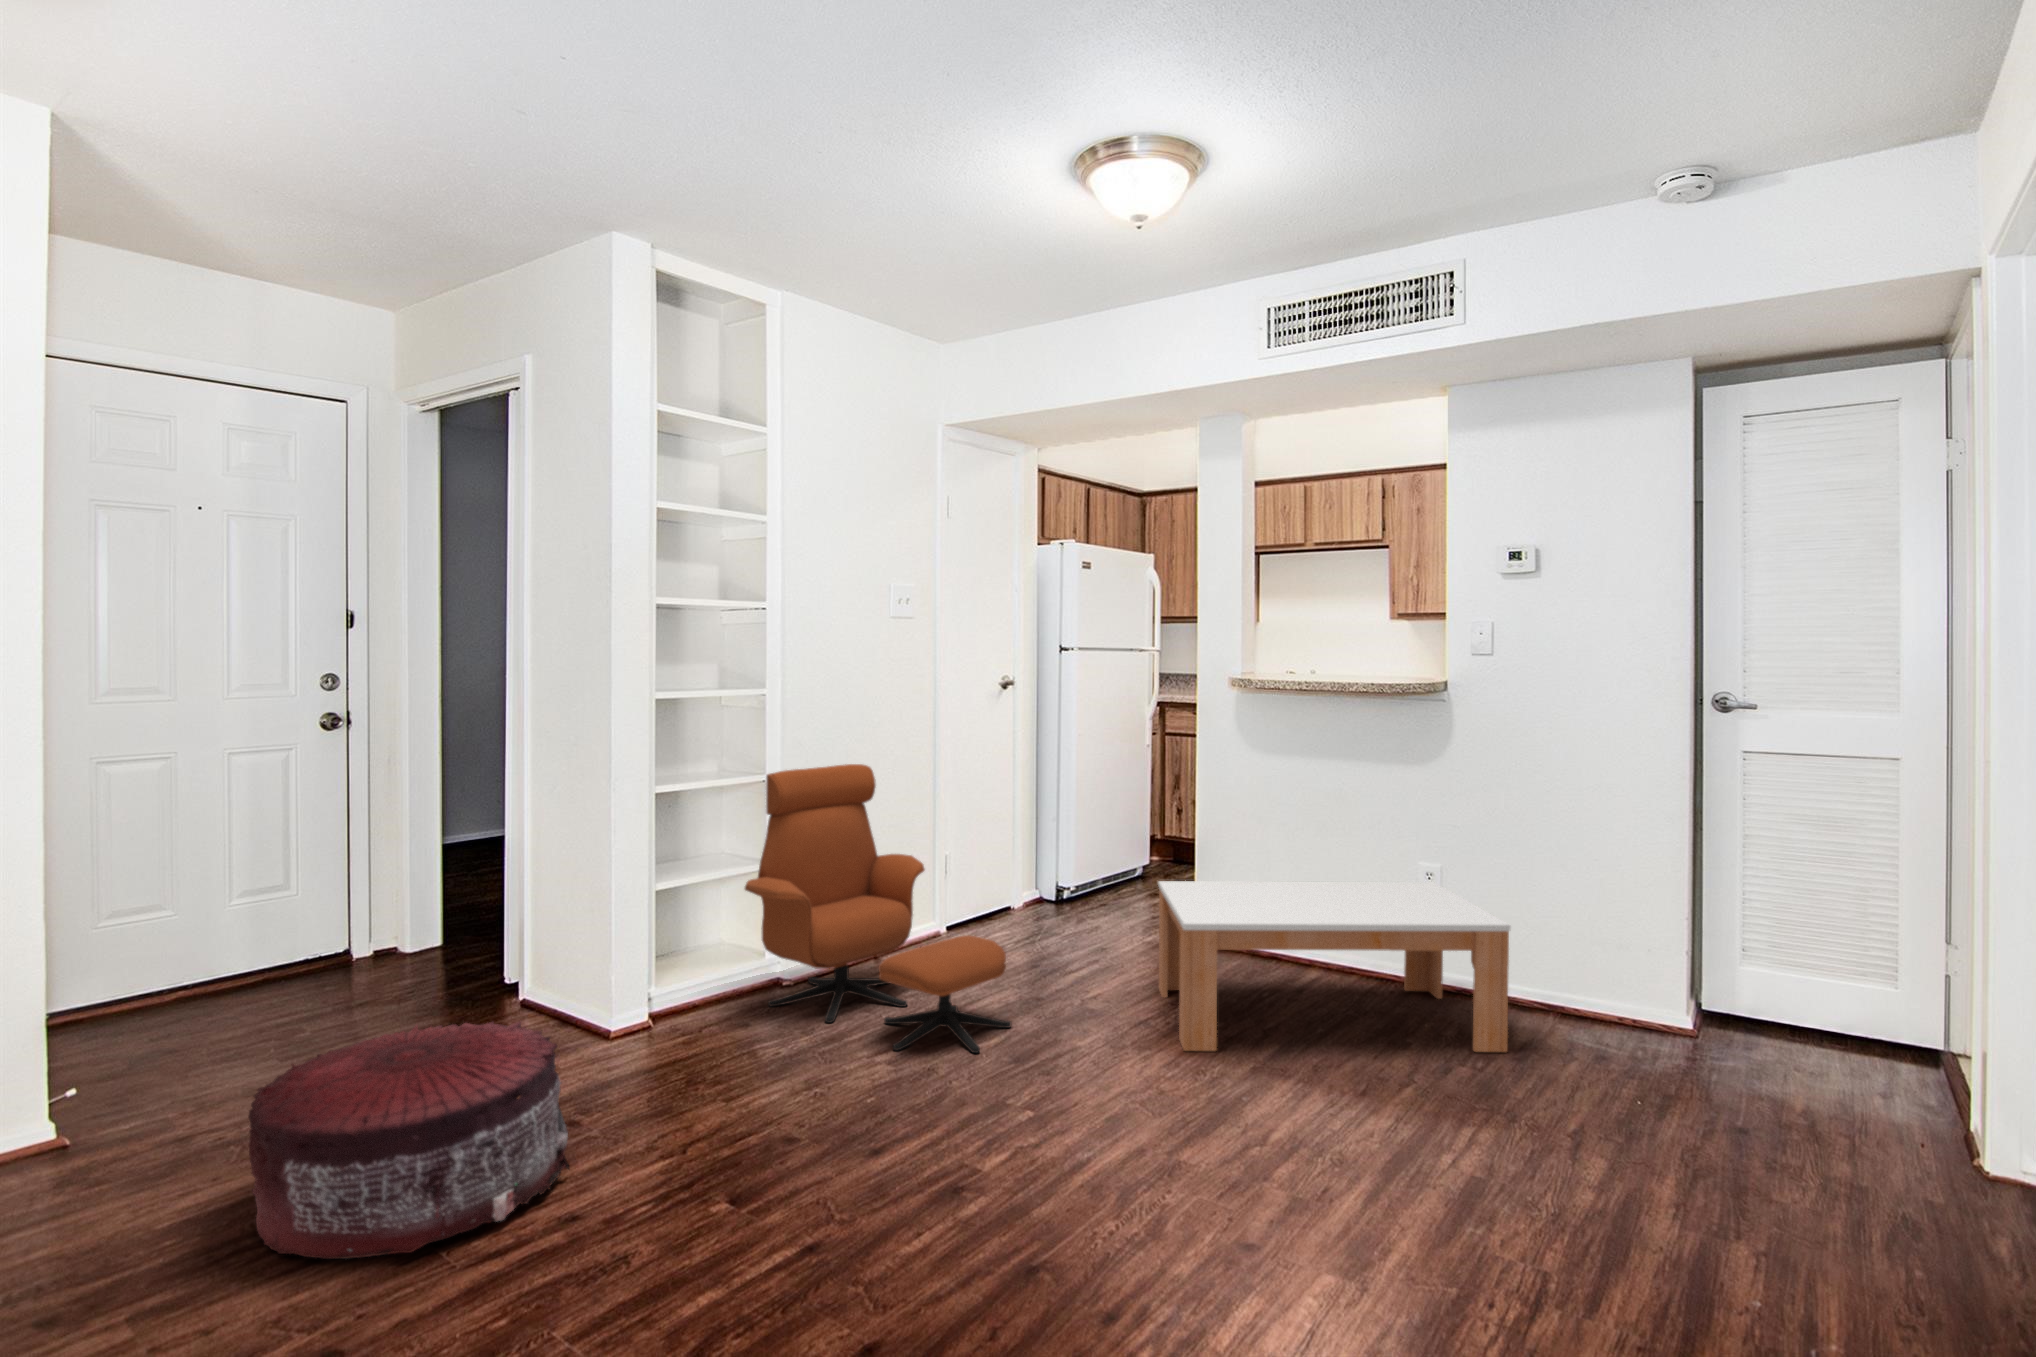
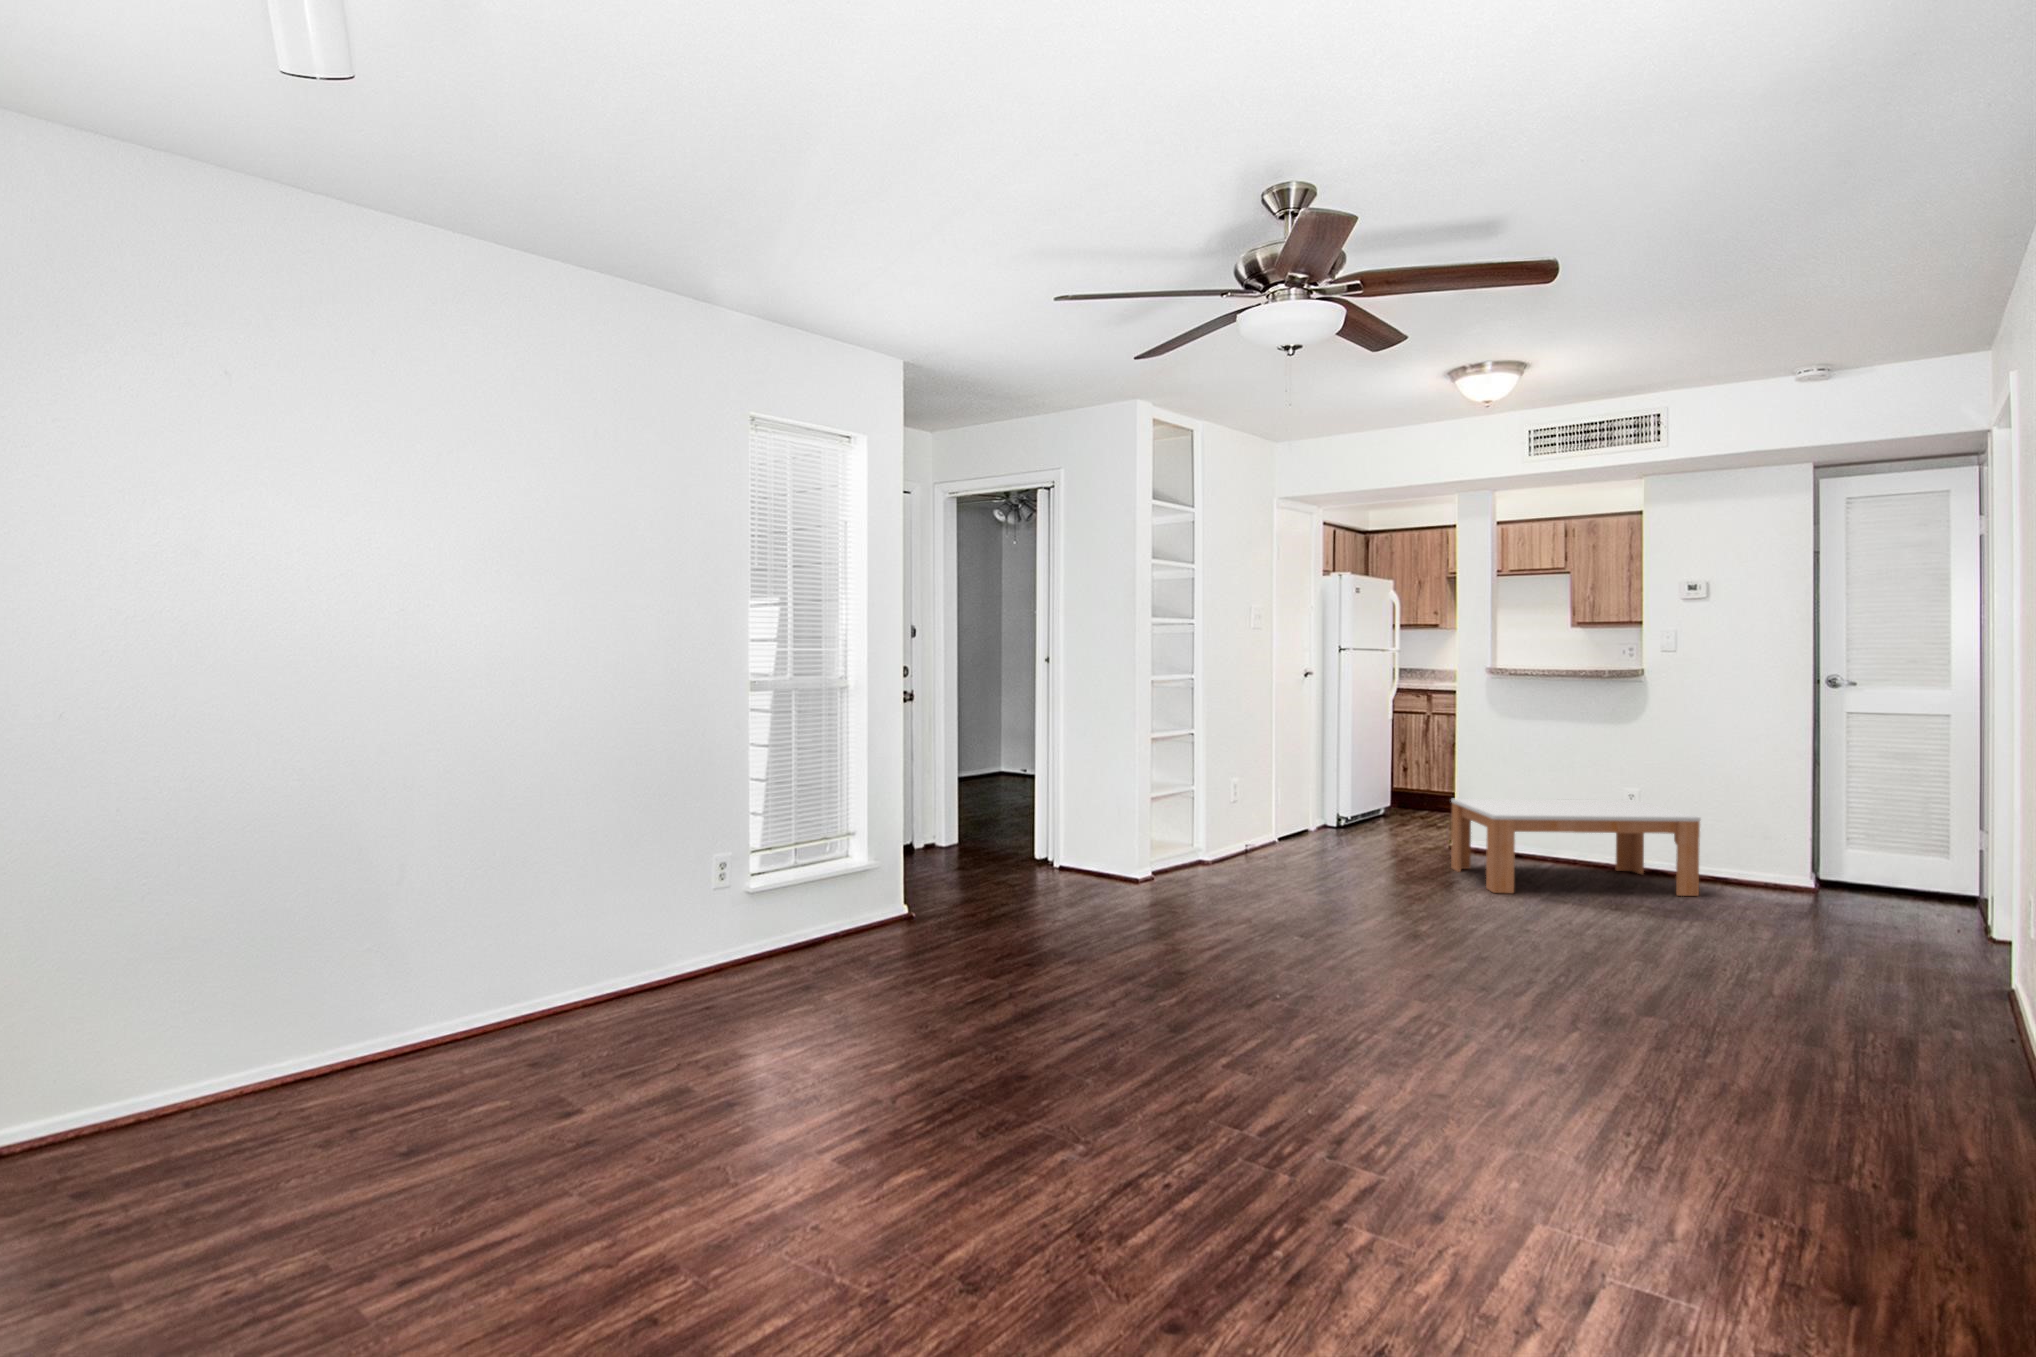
lounge chair: present [745,764,1011,1053] -> none [1200,724,1375,892]
pouf: present [249,1022,569,1259] -> none [1058,853,1204,950]

